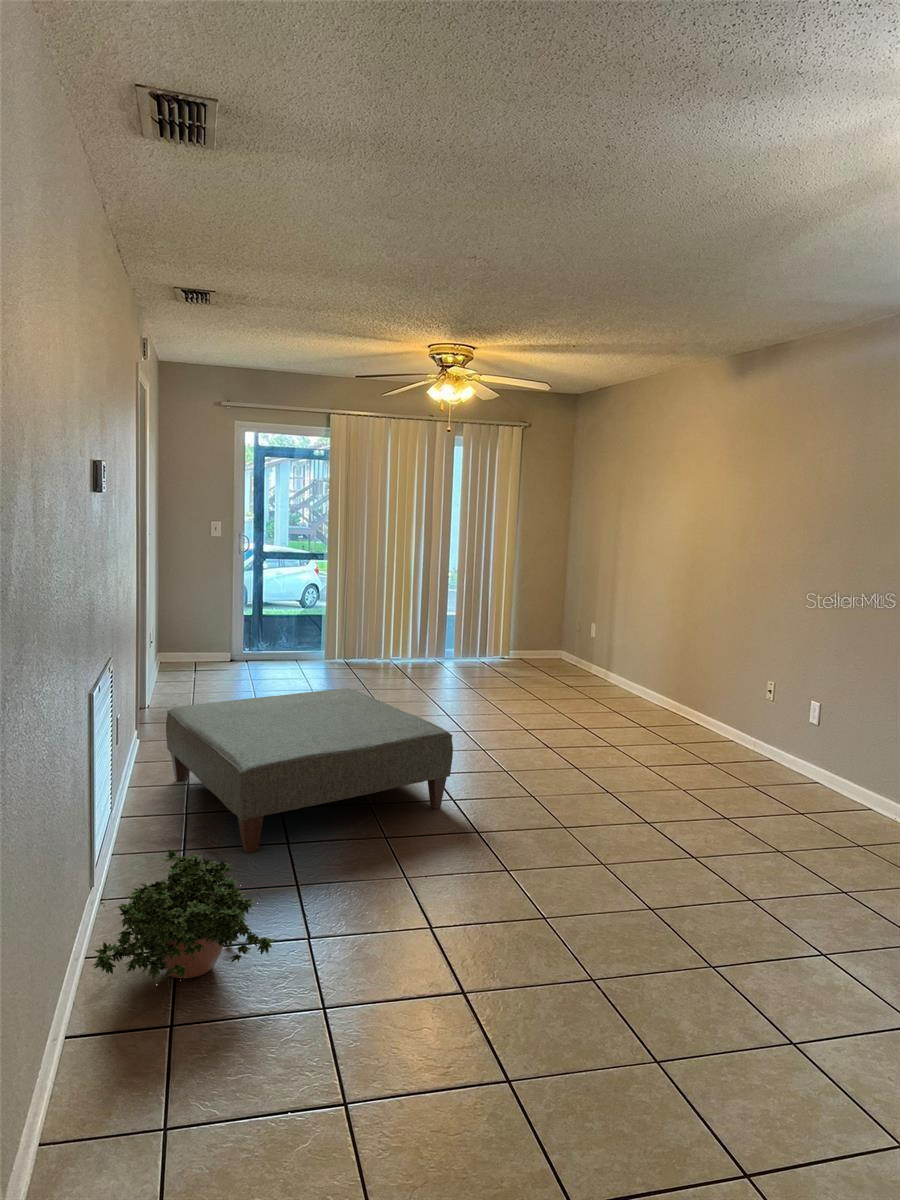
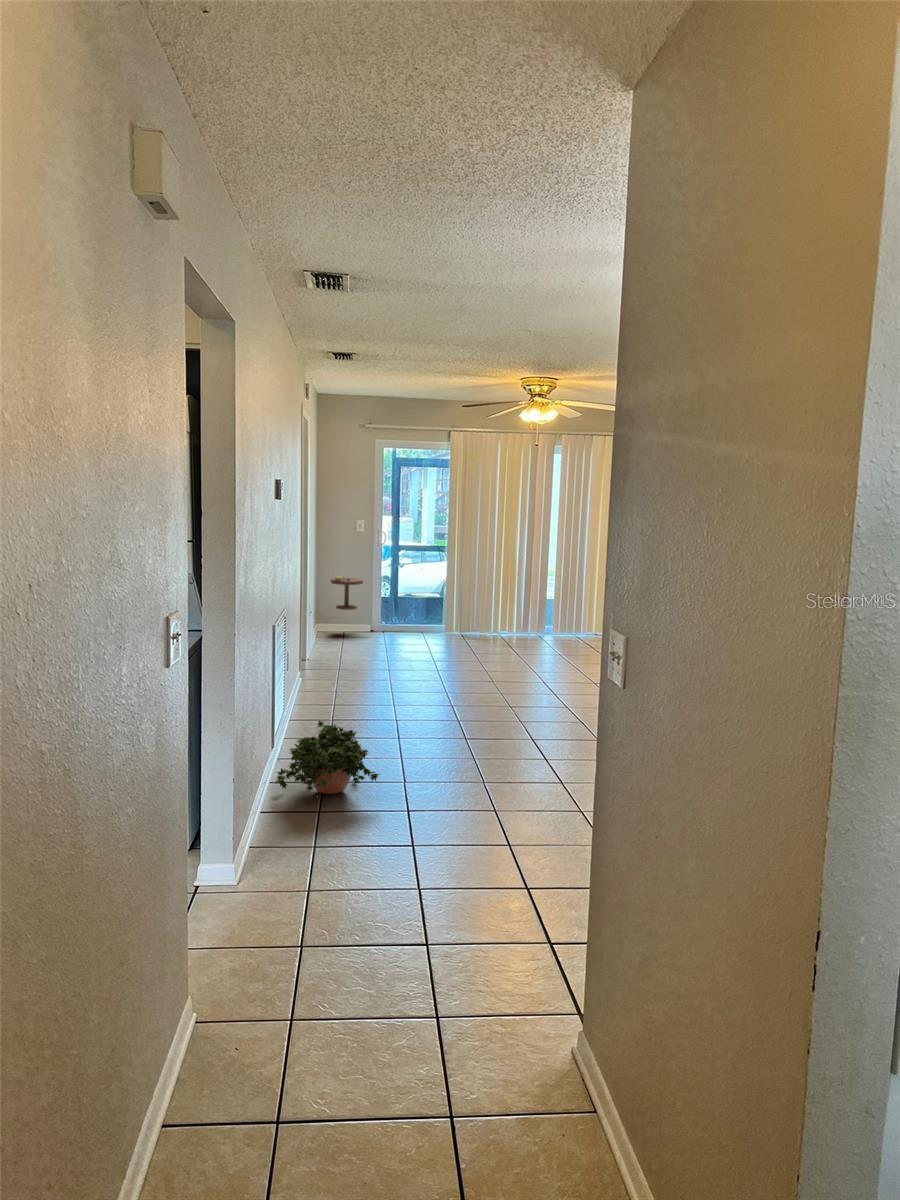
side table: none [177,594,219,669] -> present [331,576,363,610]
ottoman: present [166,688,453,853] -> none [320,643,520,742]

